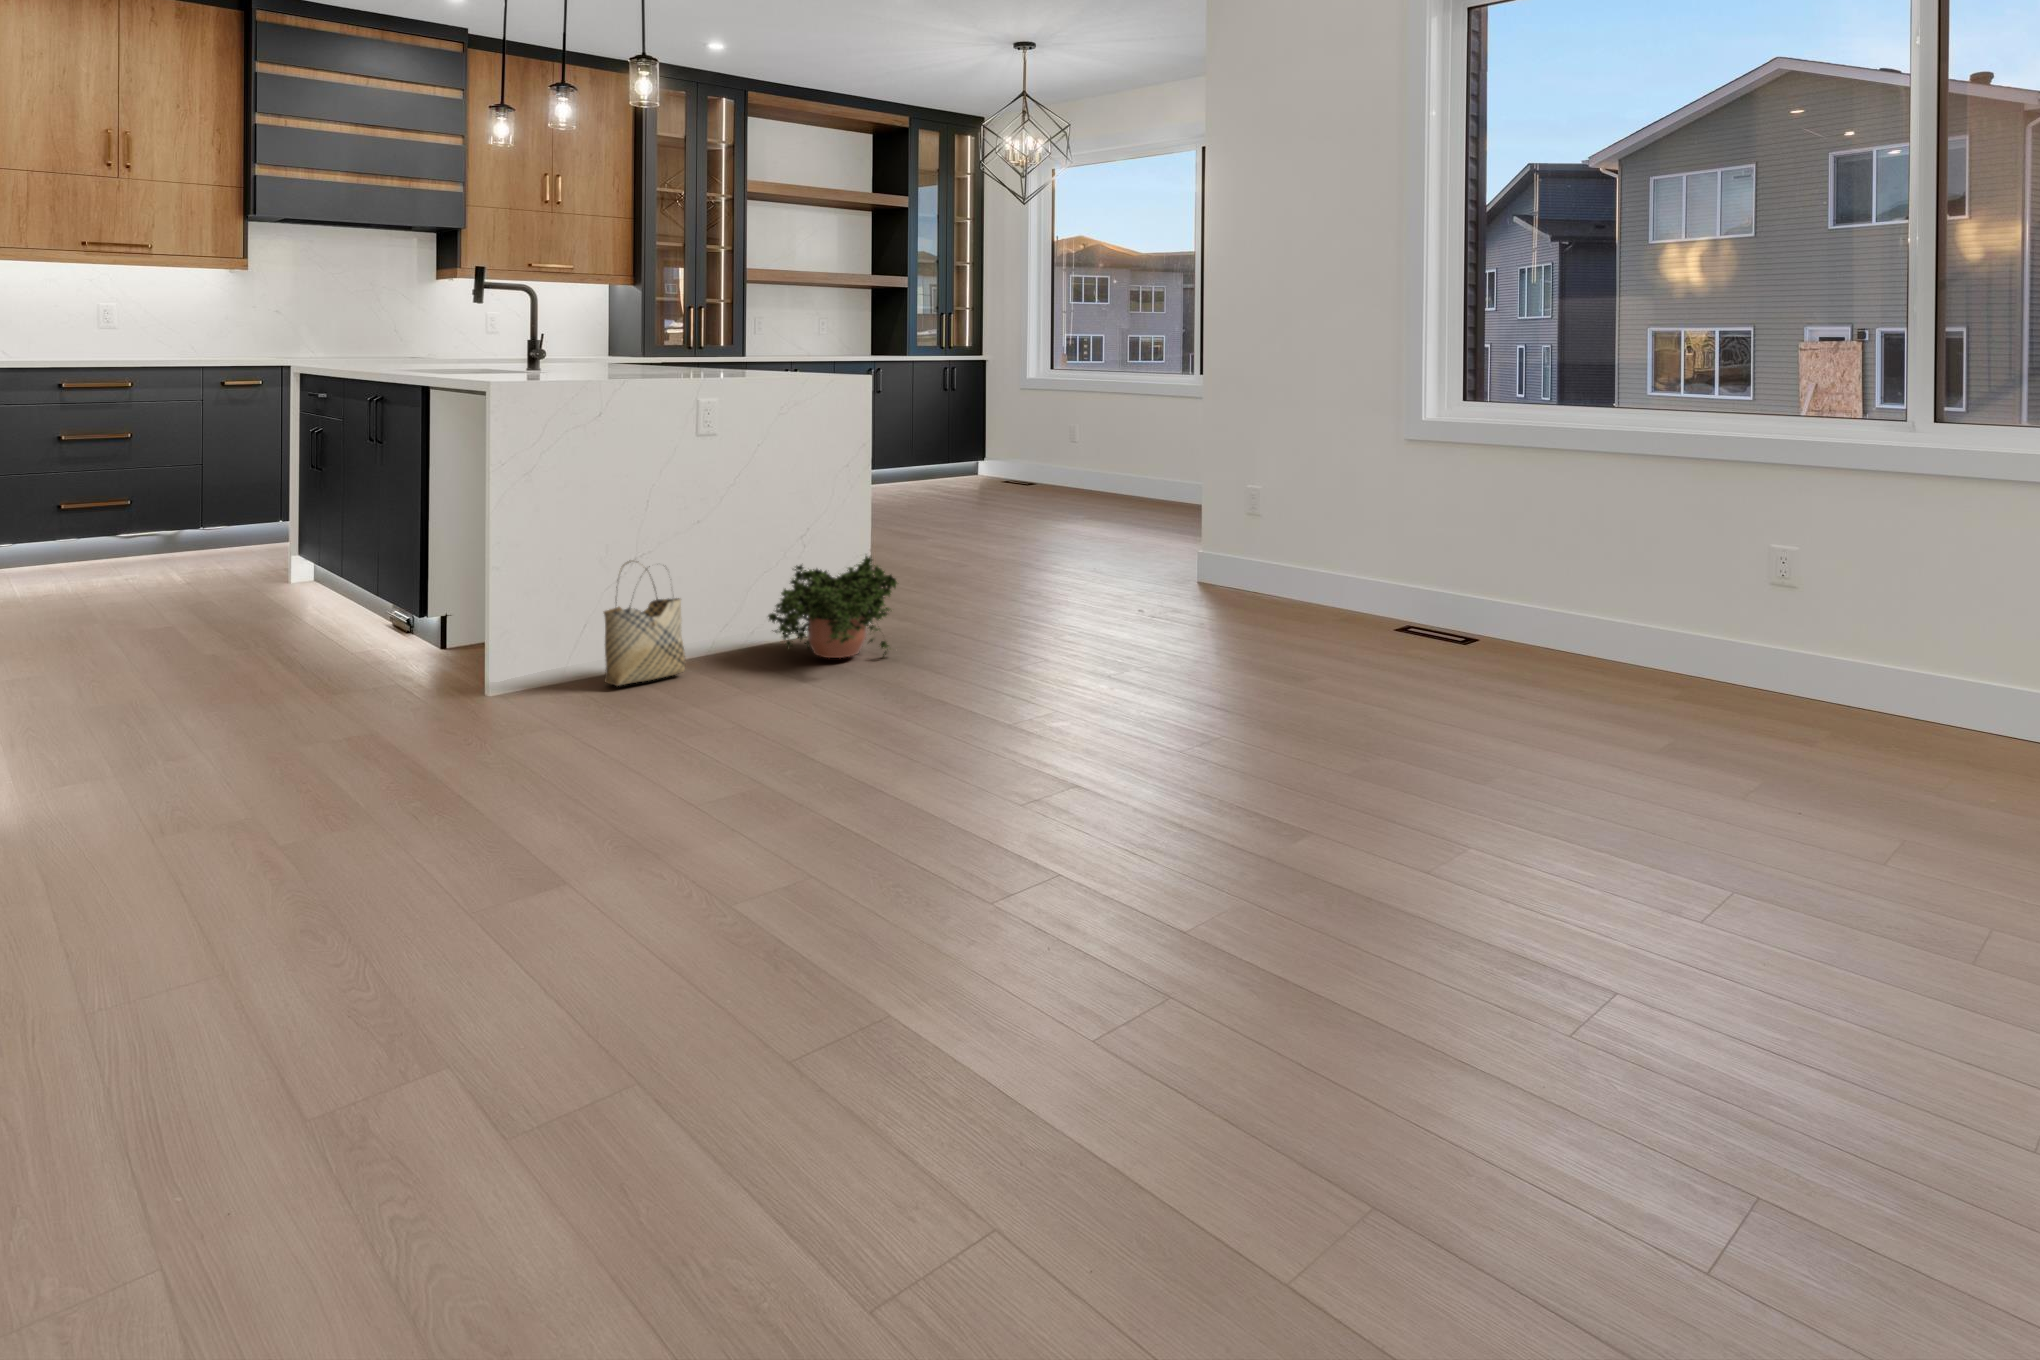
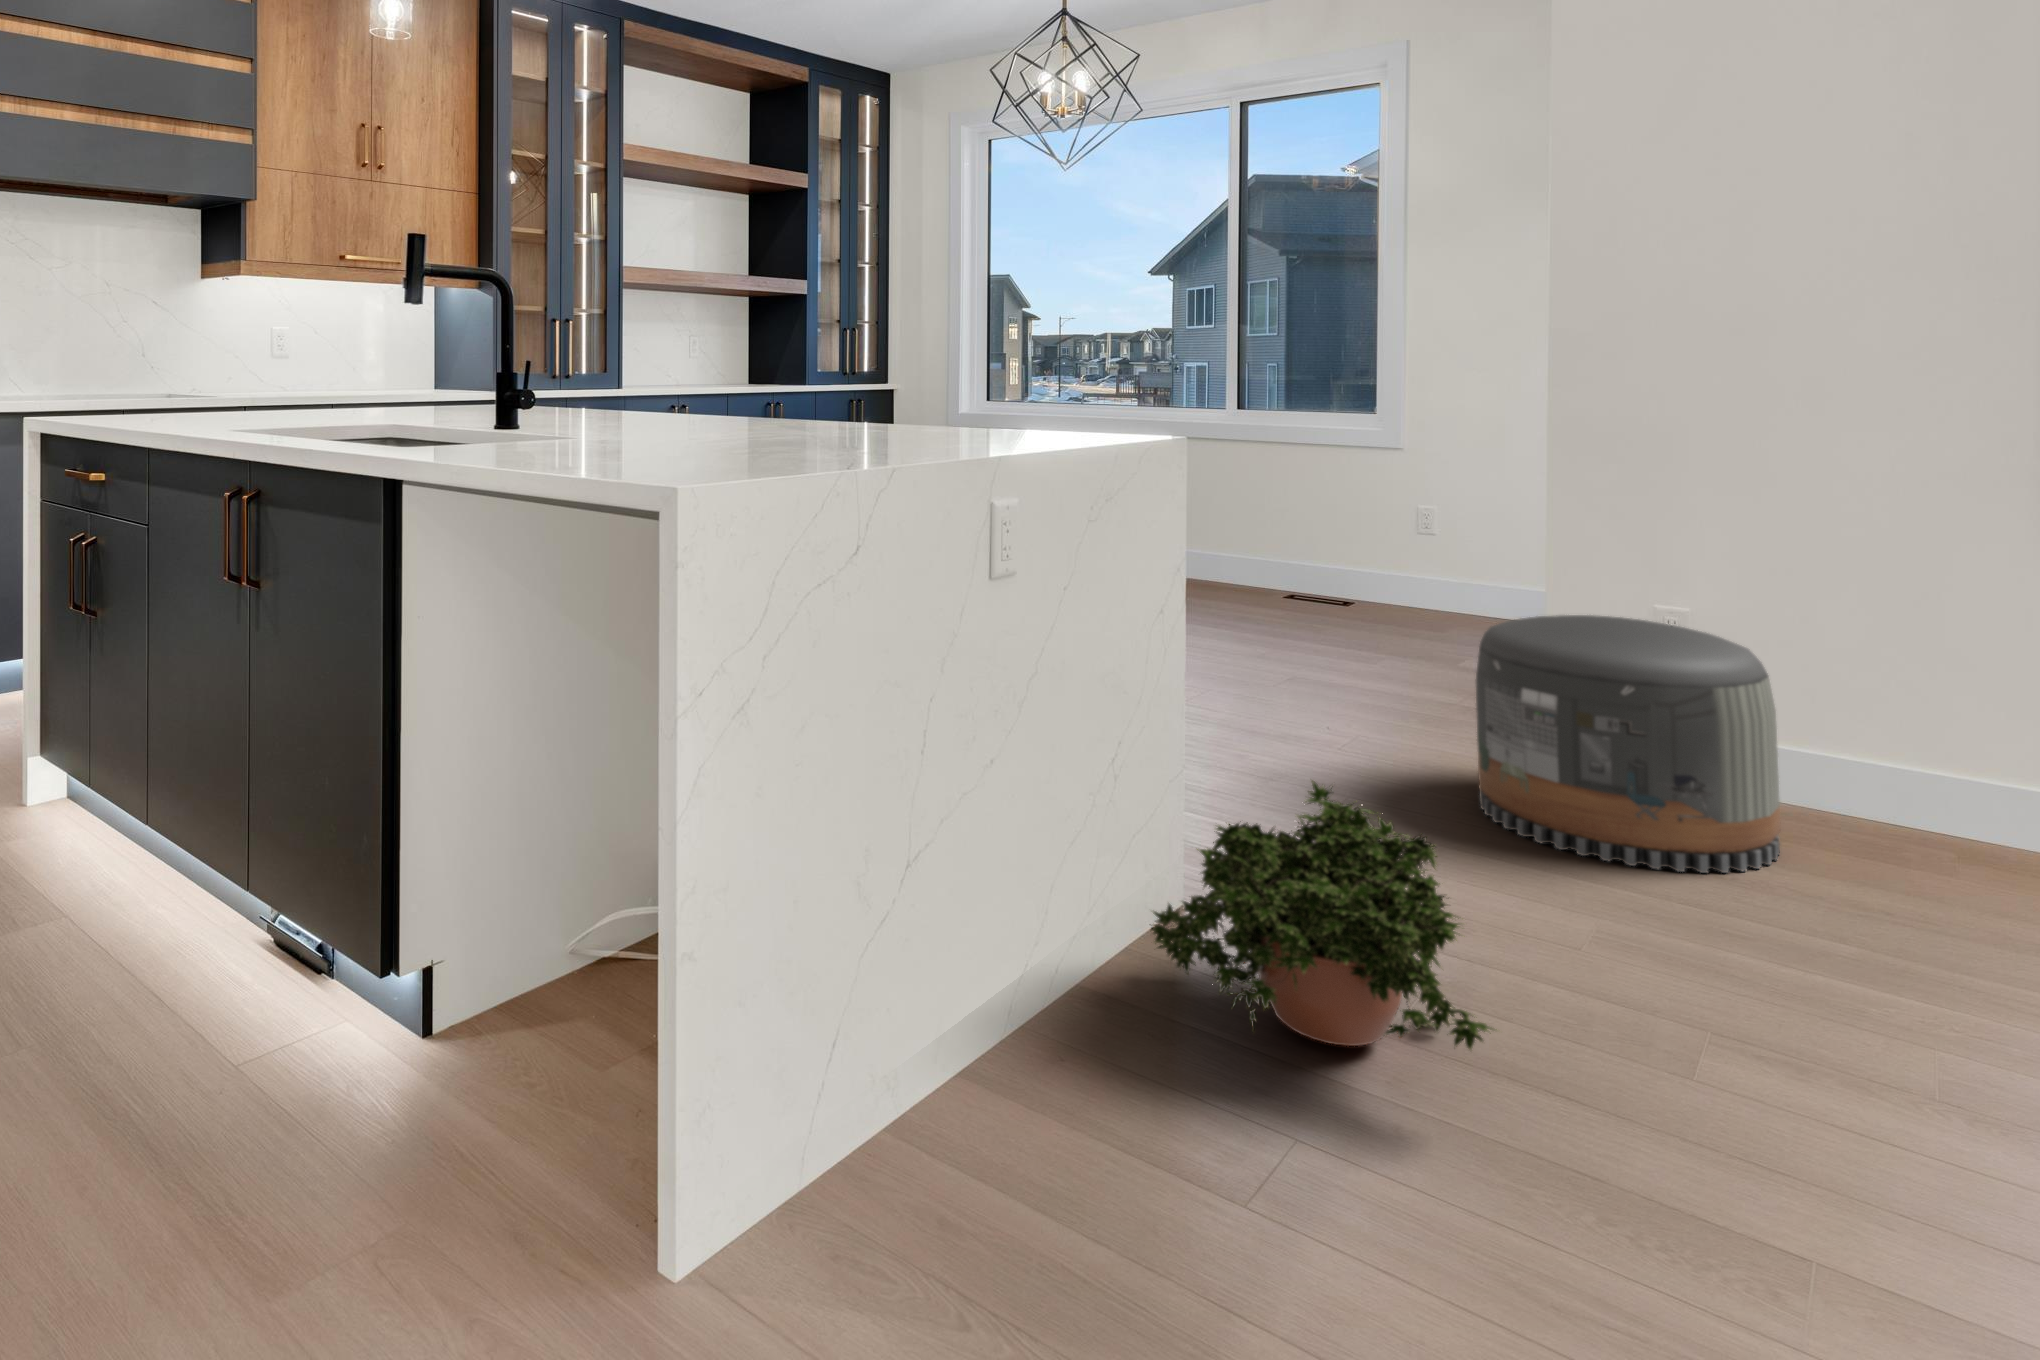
pouf: none [1066,499,1201,625] -> present [1476,615,1781,873]
woven basket: present [604,561,685,686] -> none [937,857,1091,1221]

